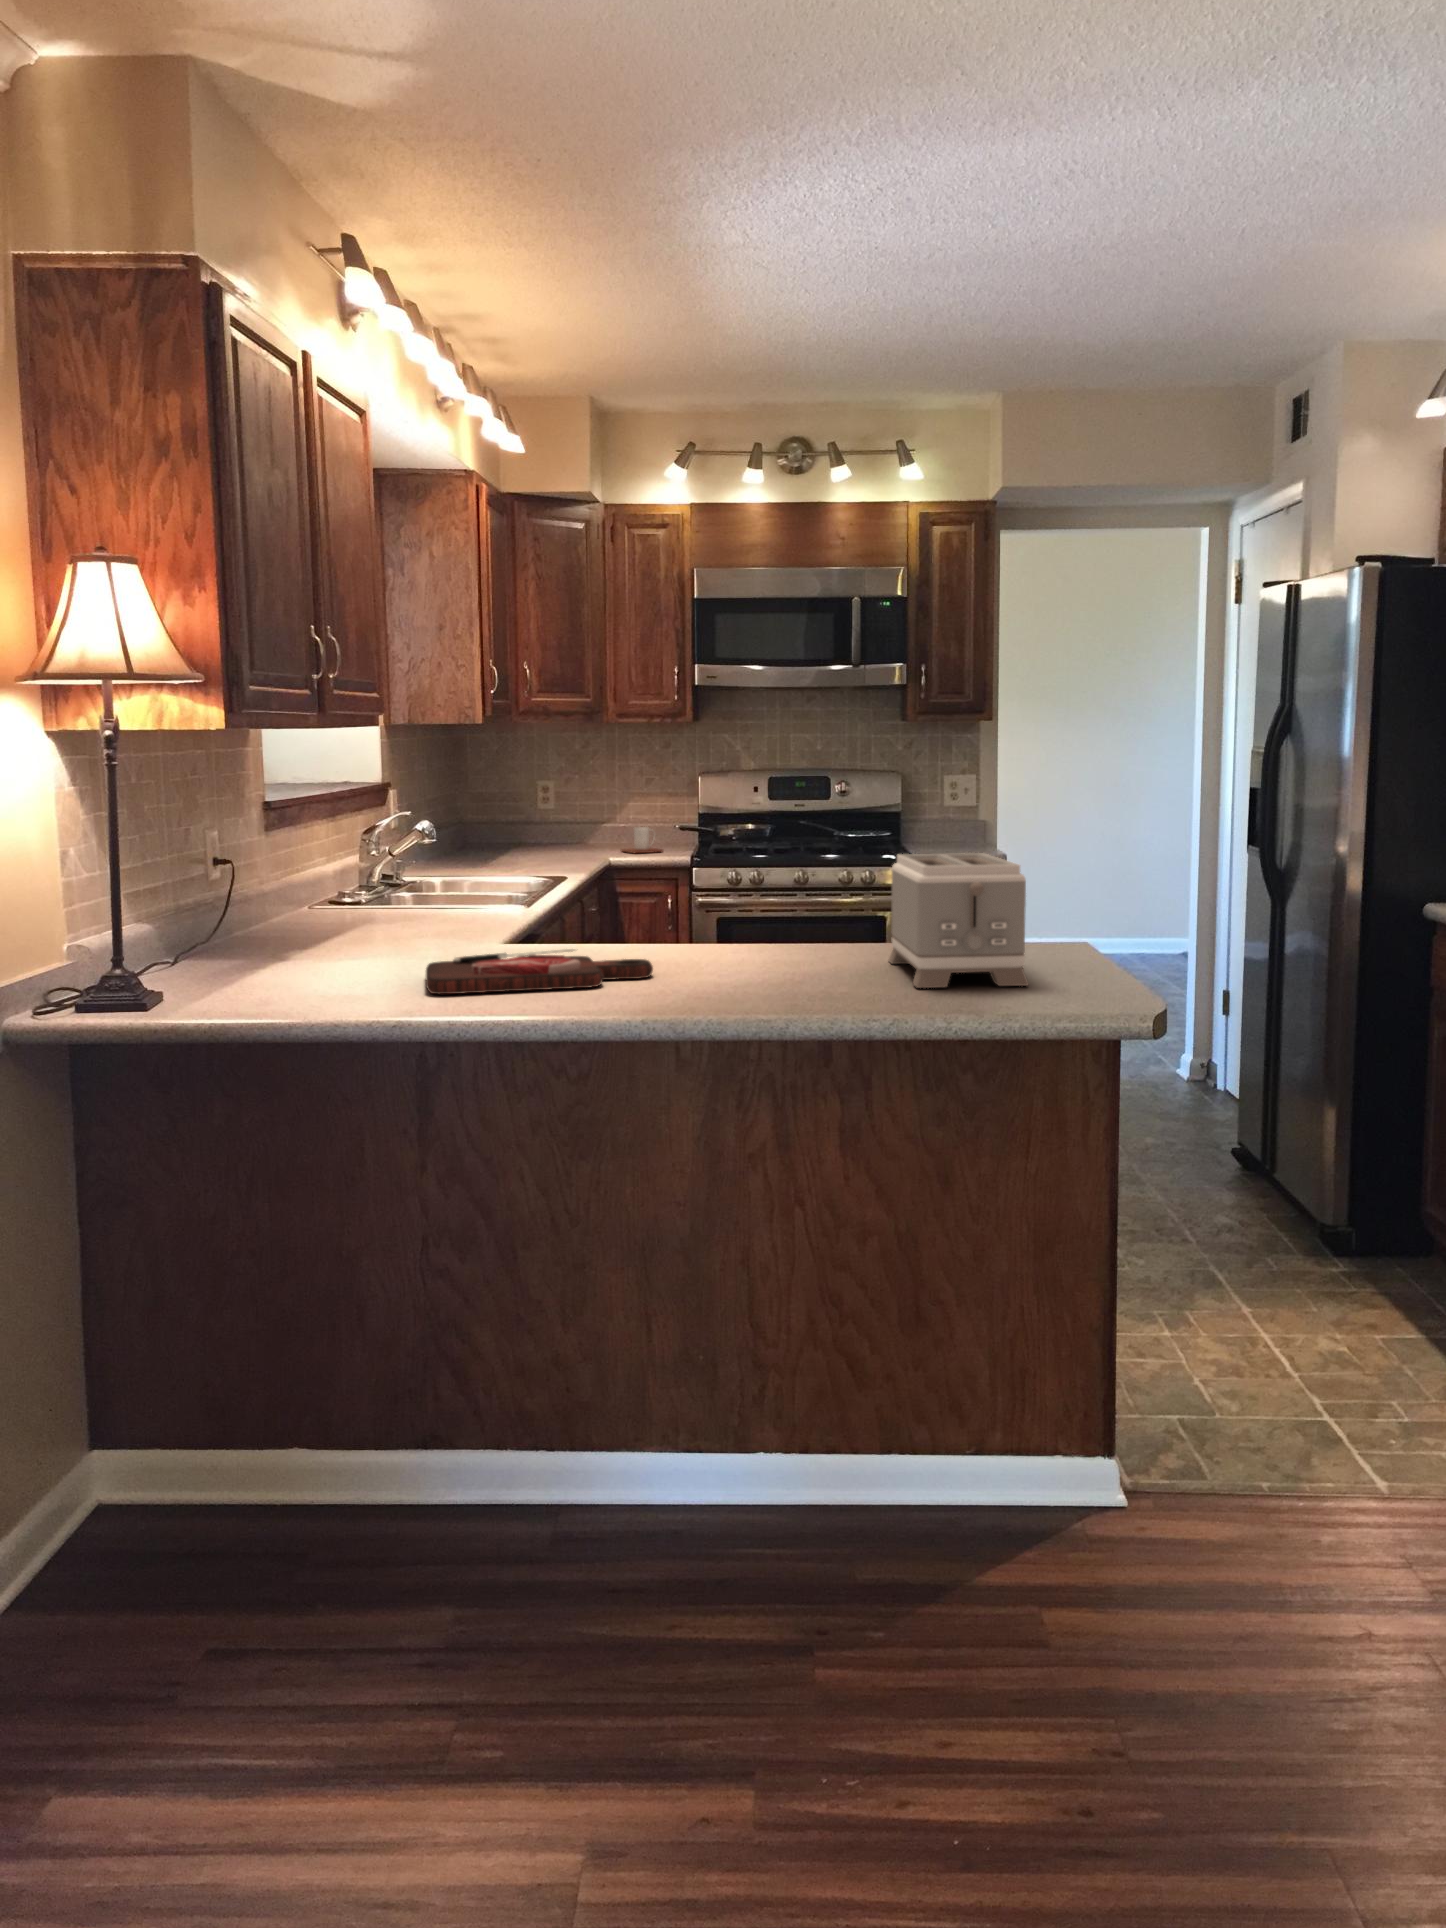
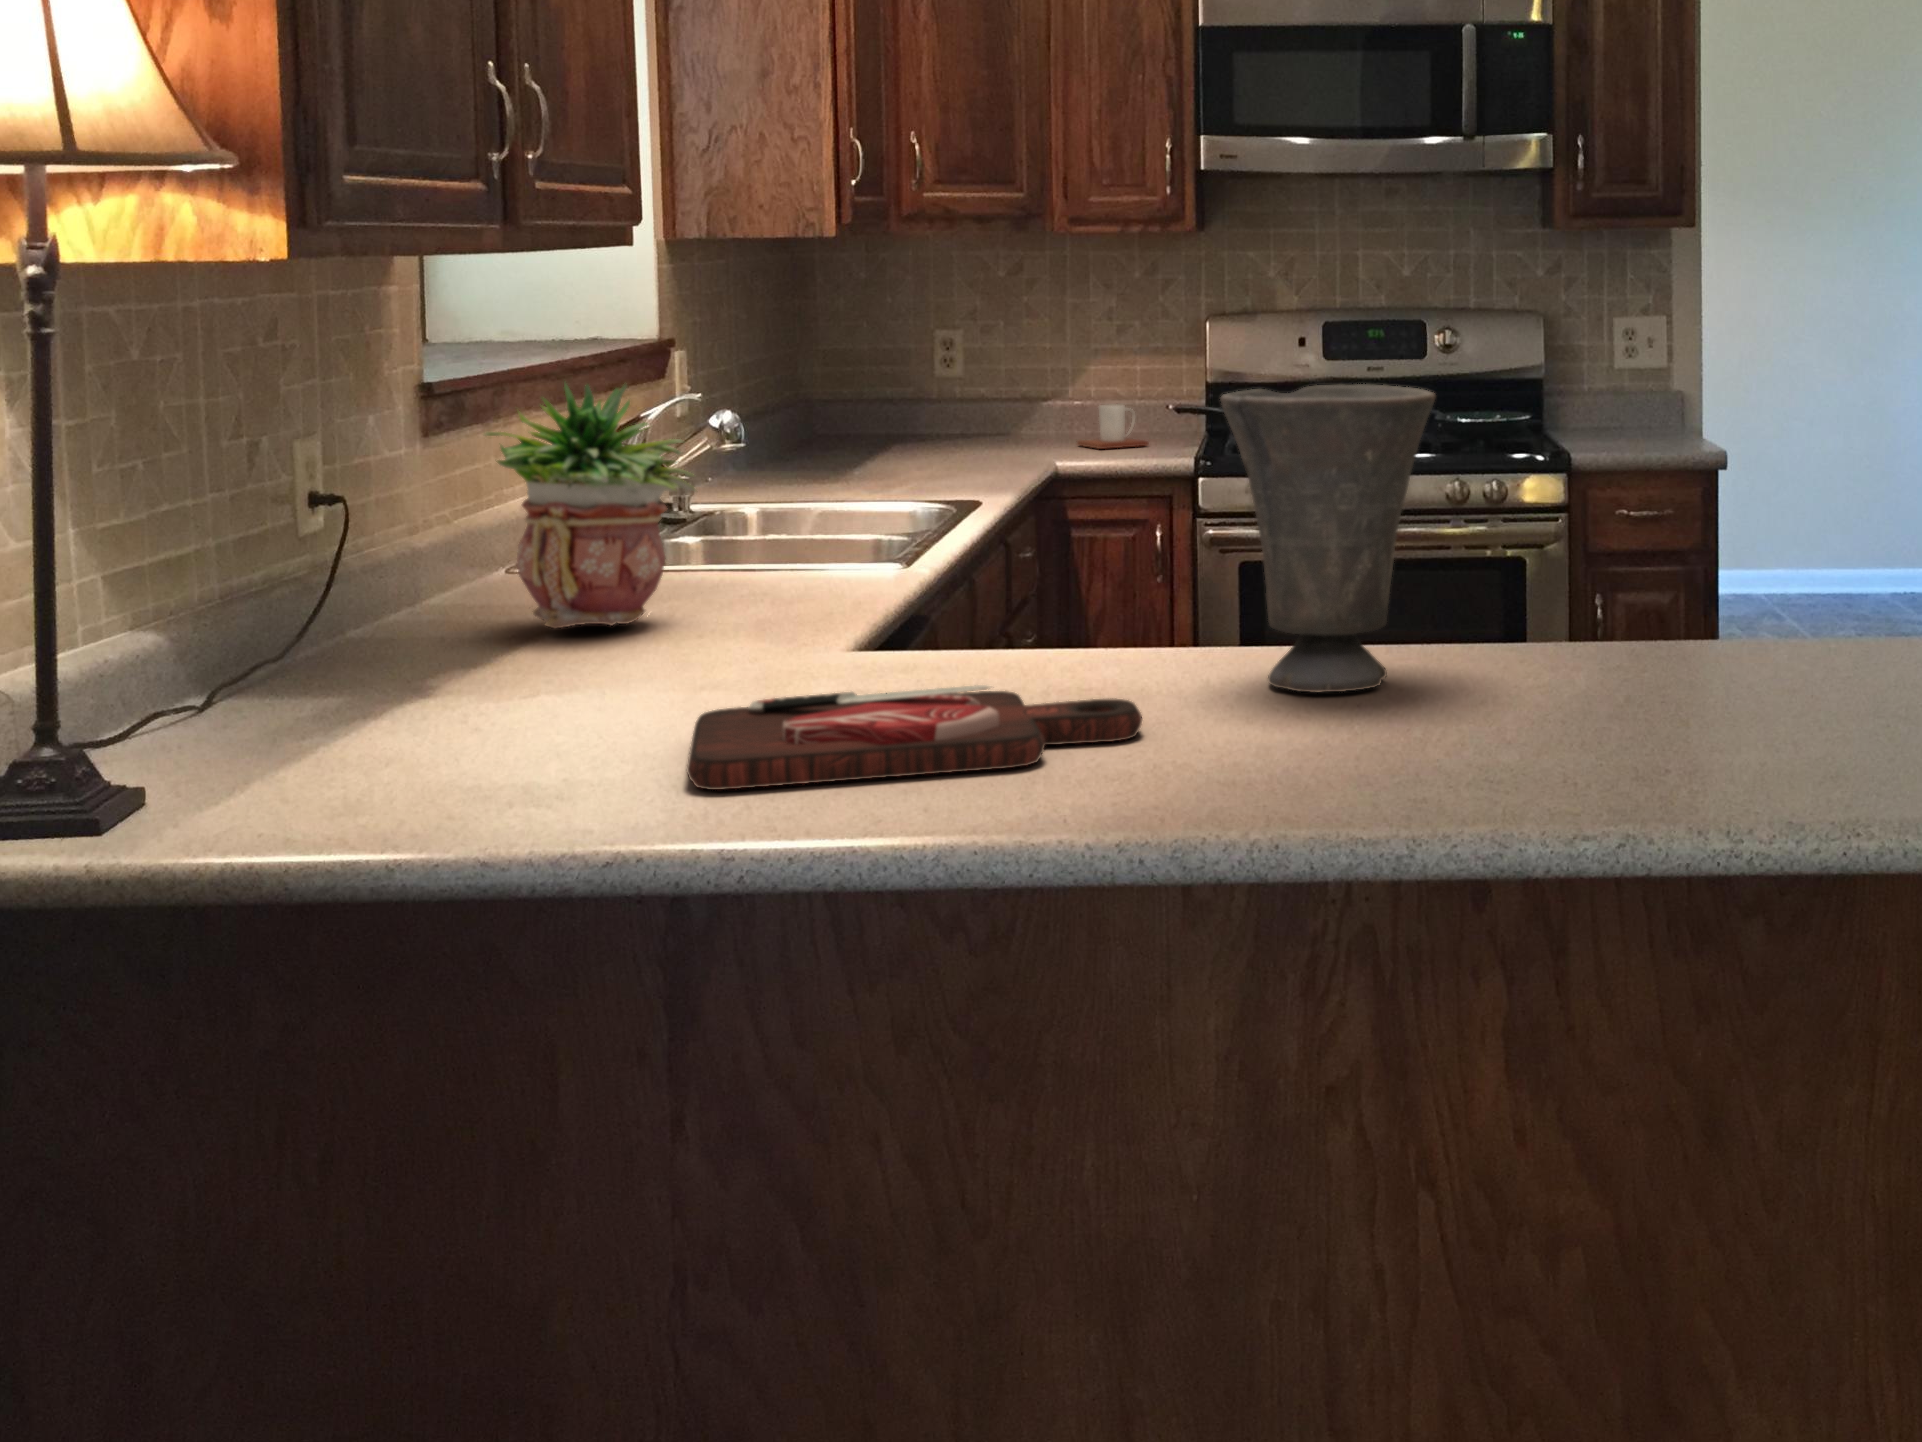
potted plant: none [301,798,419,932] -> present [485,383,696,628]
vase: none [695,800,810,960] -> present [1220,384,1436,692]
toaster: present [888,853,1029,988] -> none [1588,485,1880,762]

